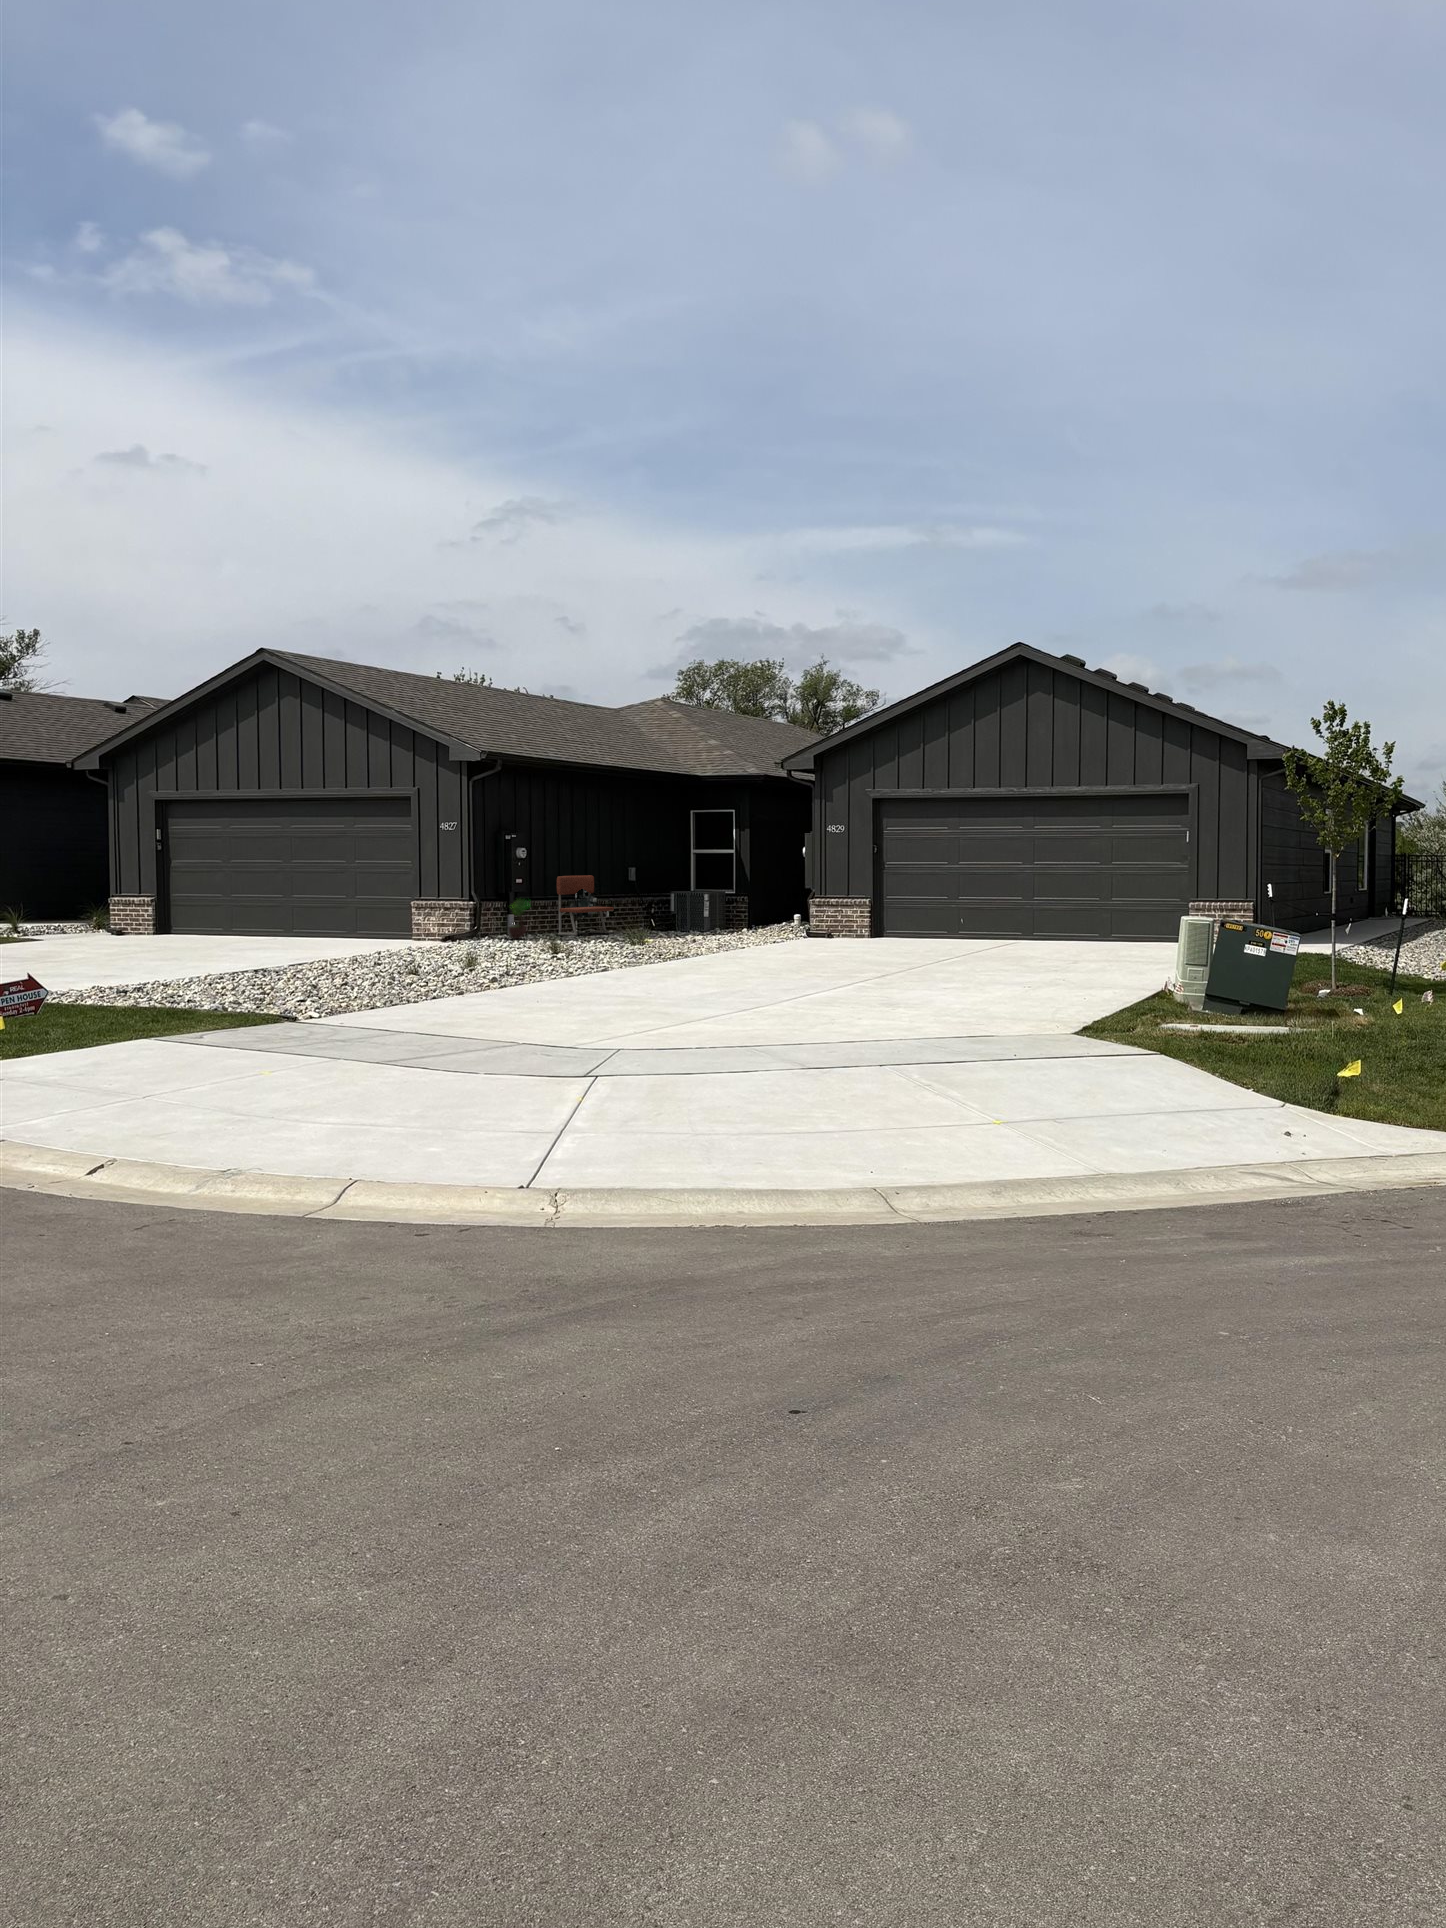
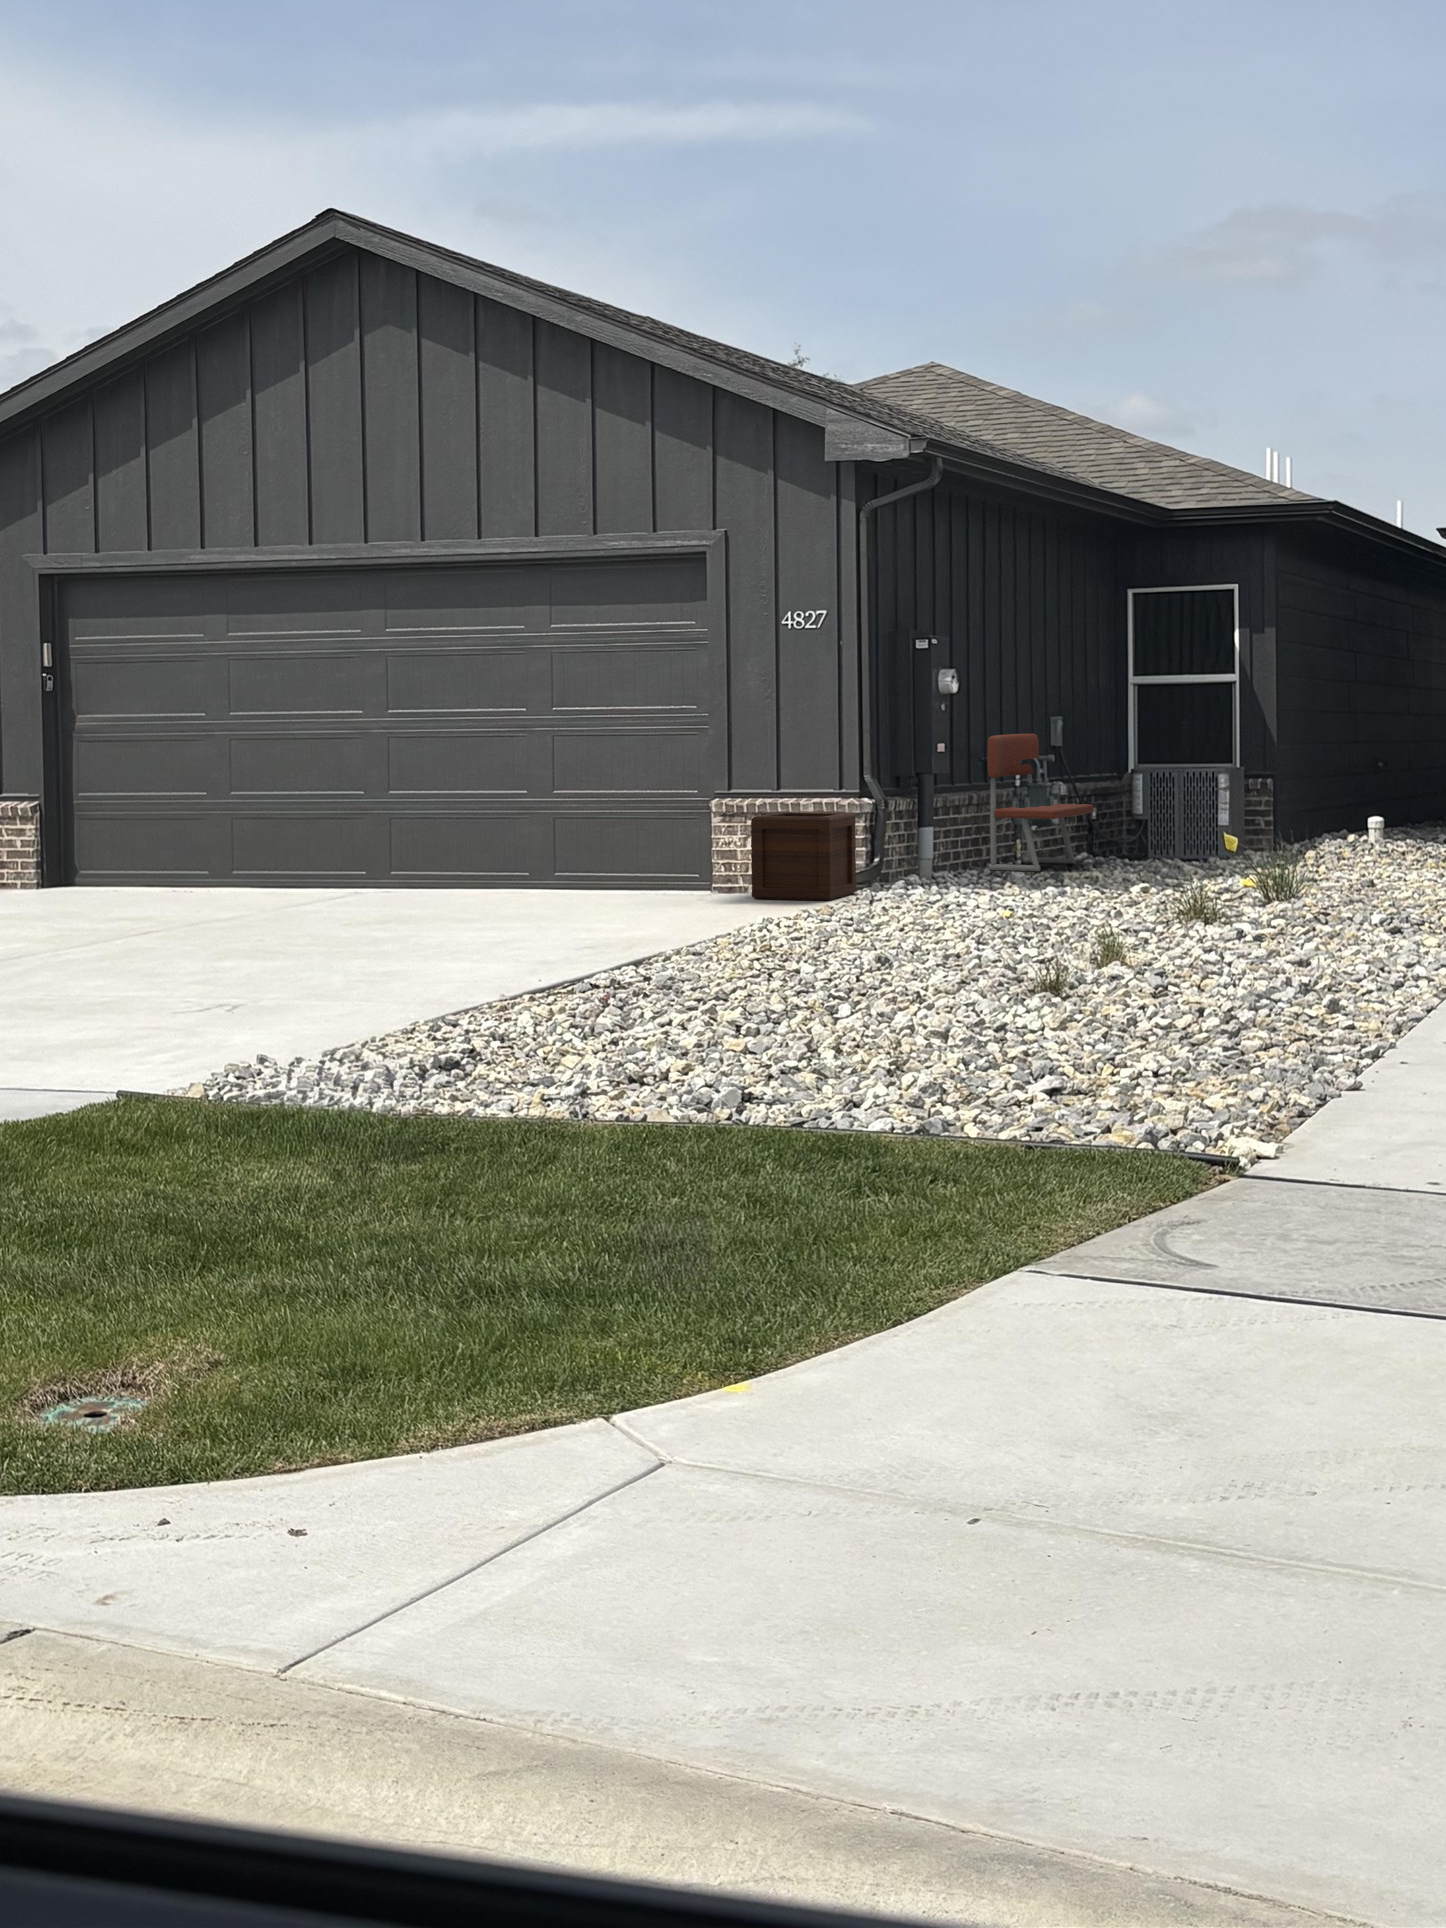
potted tree: present [509,900,529,939] -> none [922,781,981,883]
wooden crate: none [414,907,464,944] -> present [751,812,856,901]

